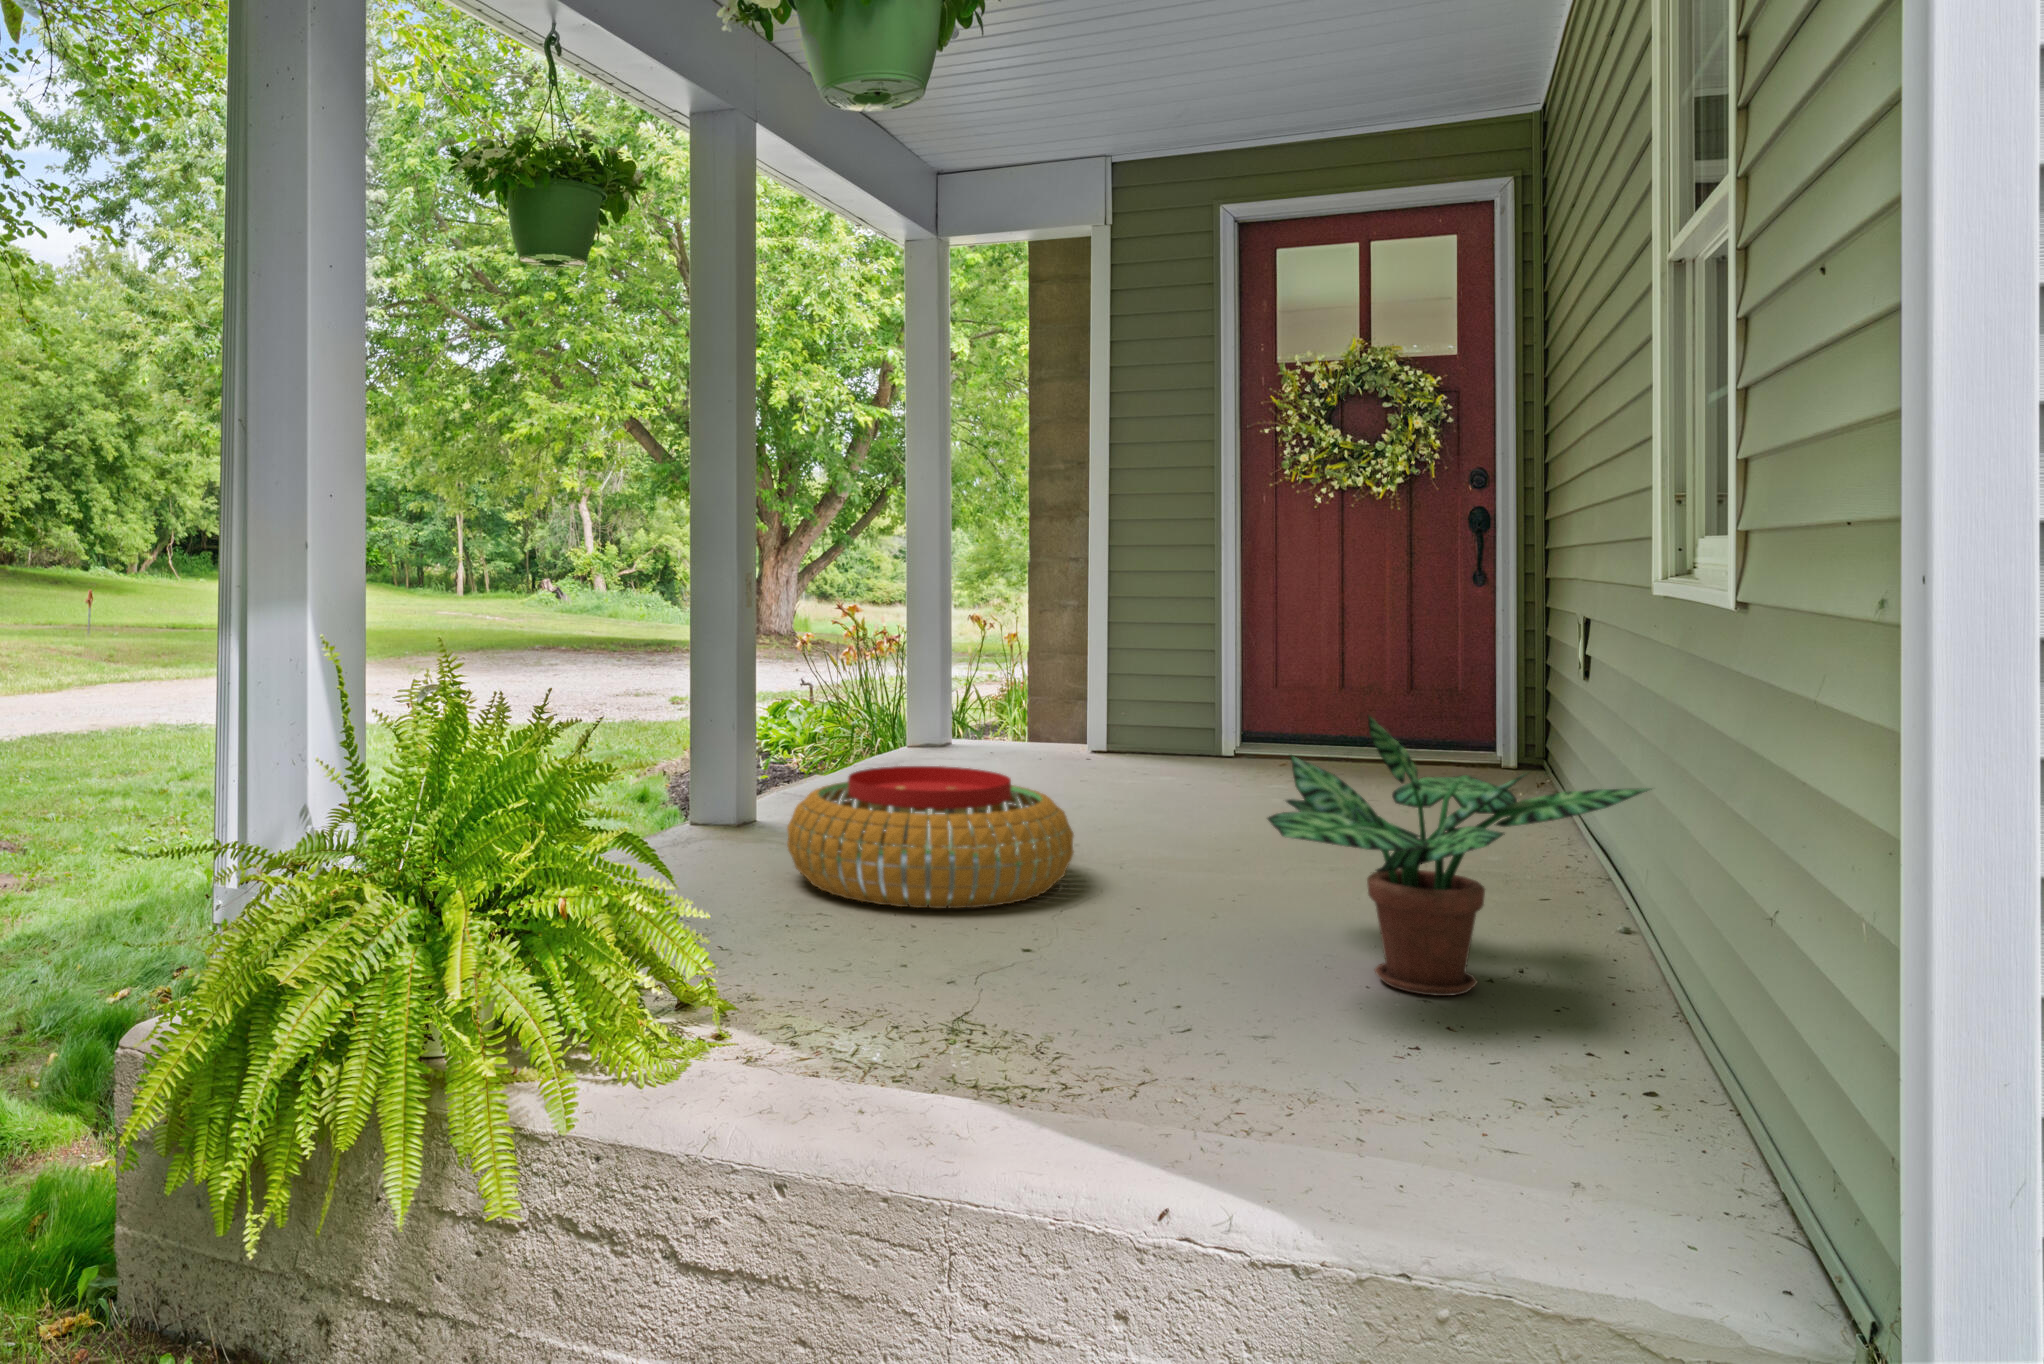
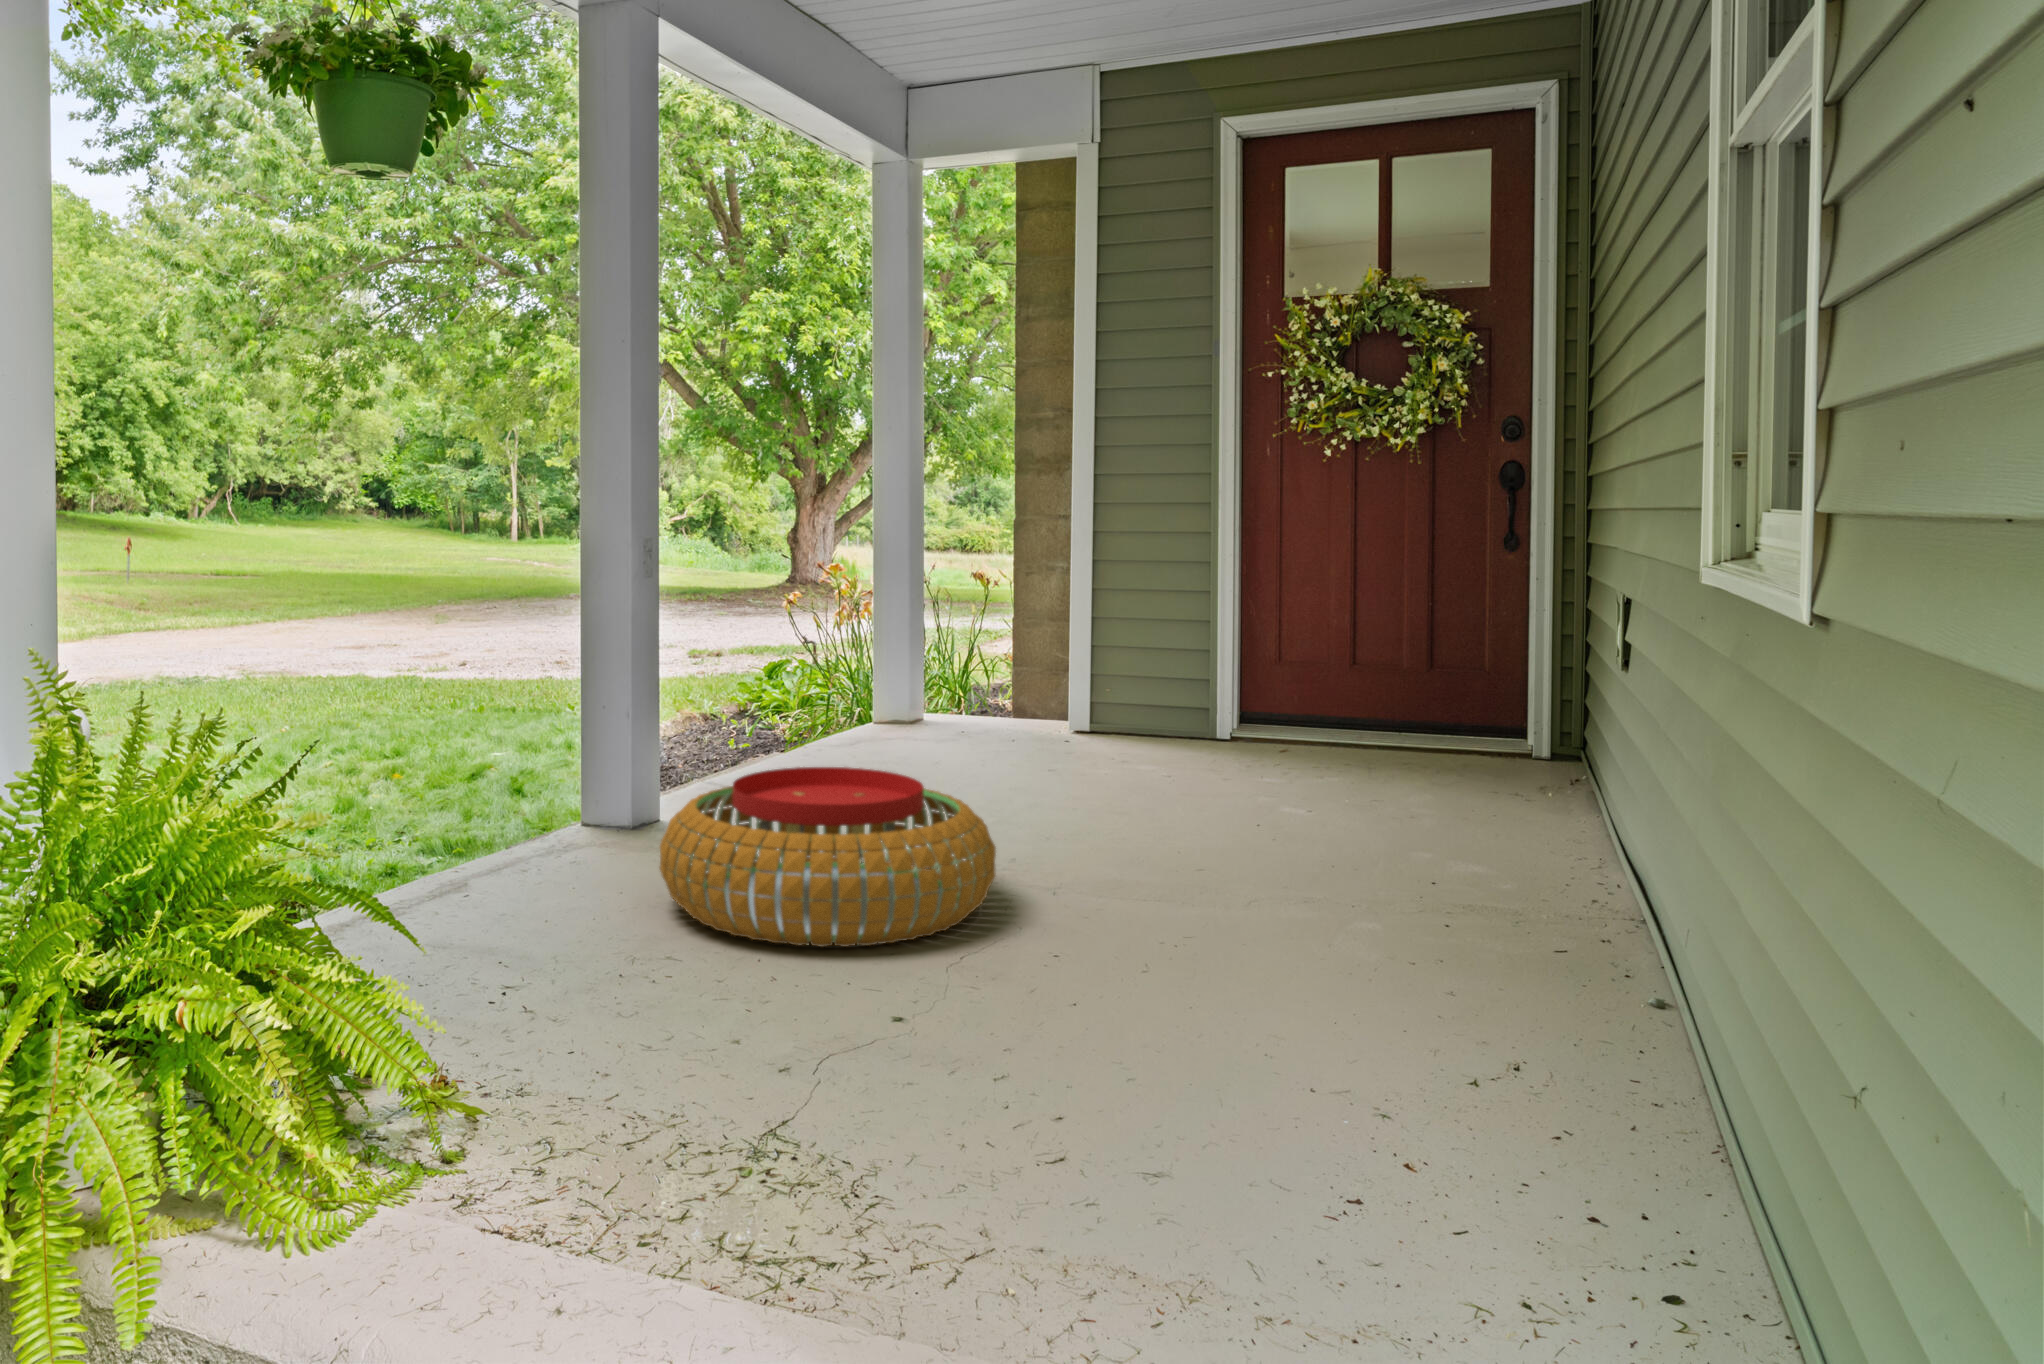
potted plant: present [1268,716,1650,996] -> none [1186,732,1696,1096]

